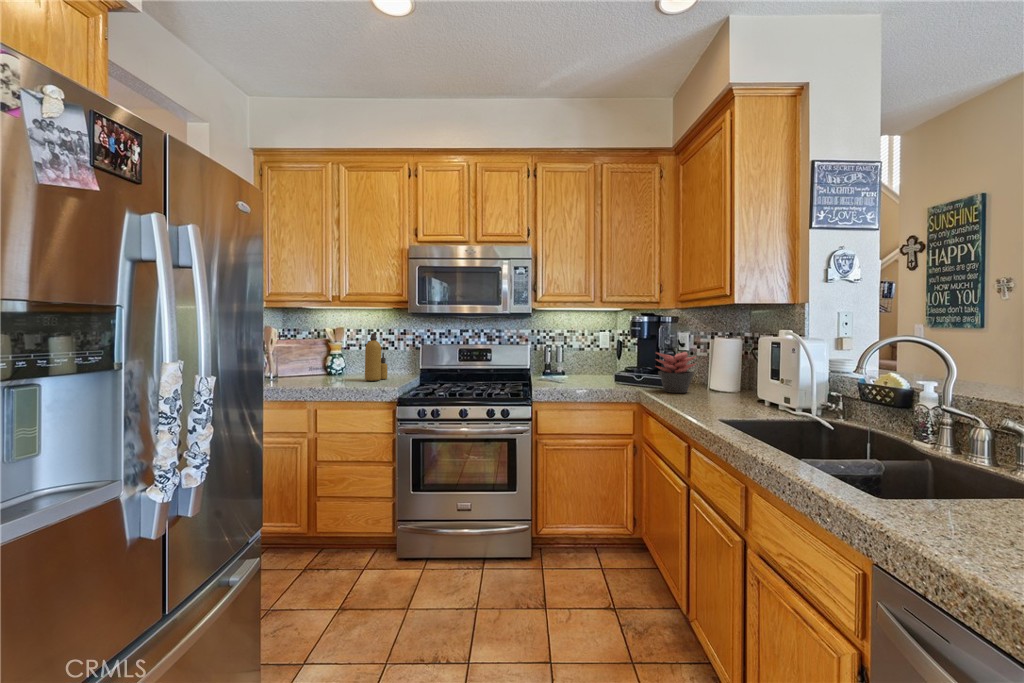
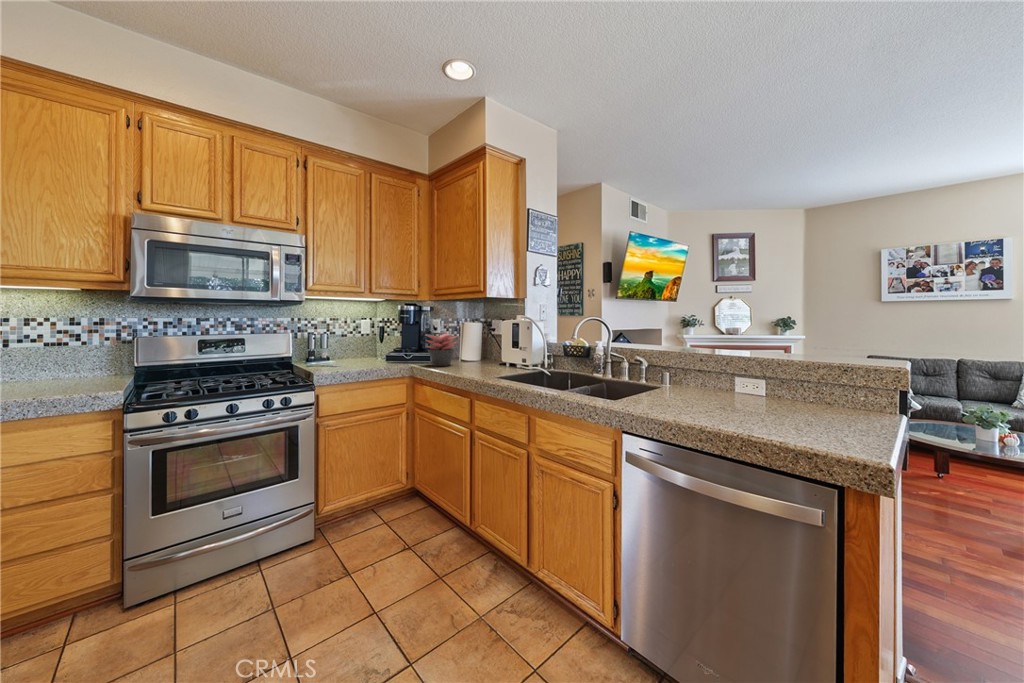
bottle: present [365,333,388,381] -> none [34,321,80,387]

